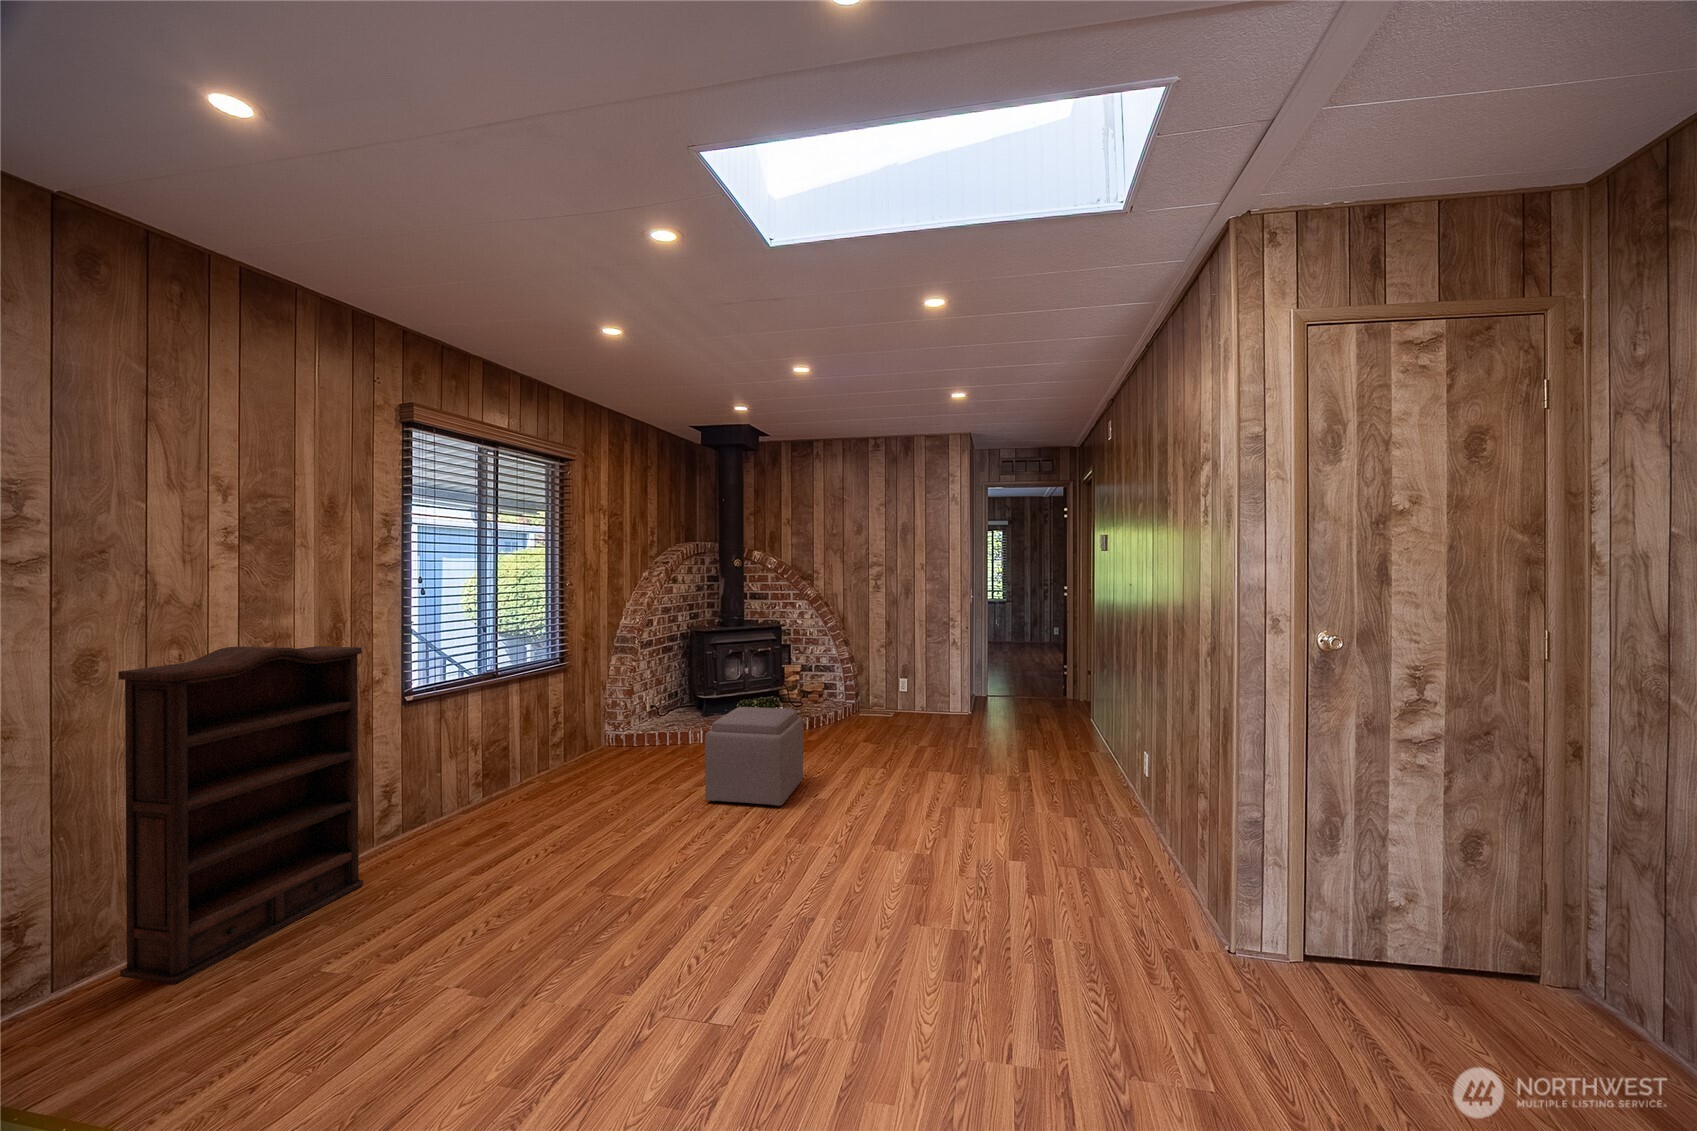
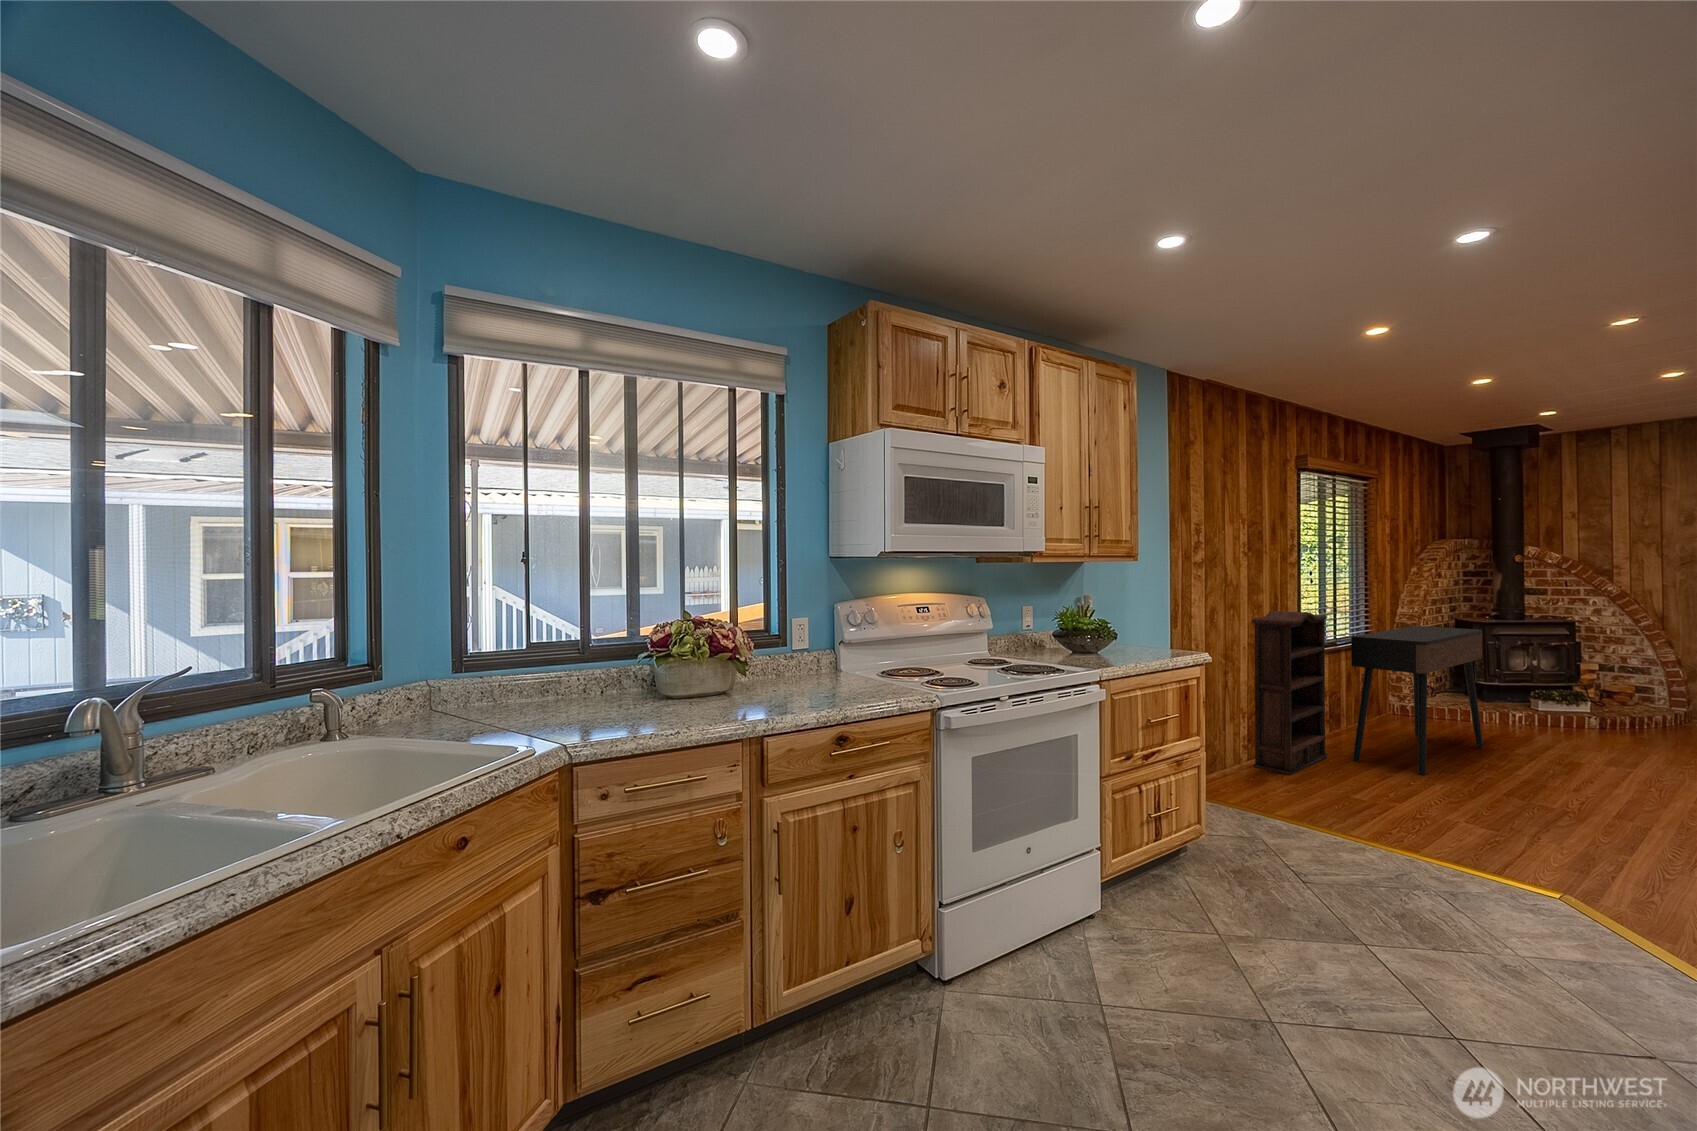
console table: none [398,646,637,895] -> present [1351,626,1483,775]
ottoman: present [705,707,803,807] -> none [1563,688,1671,775]

